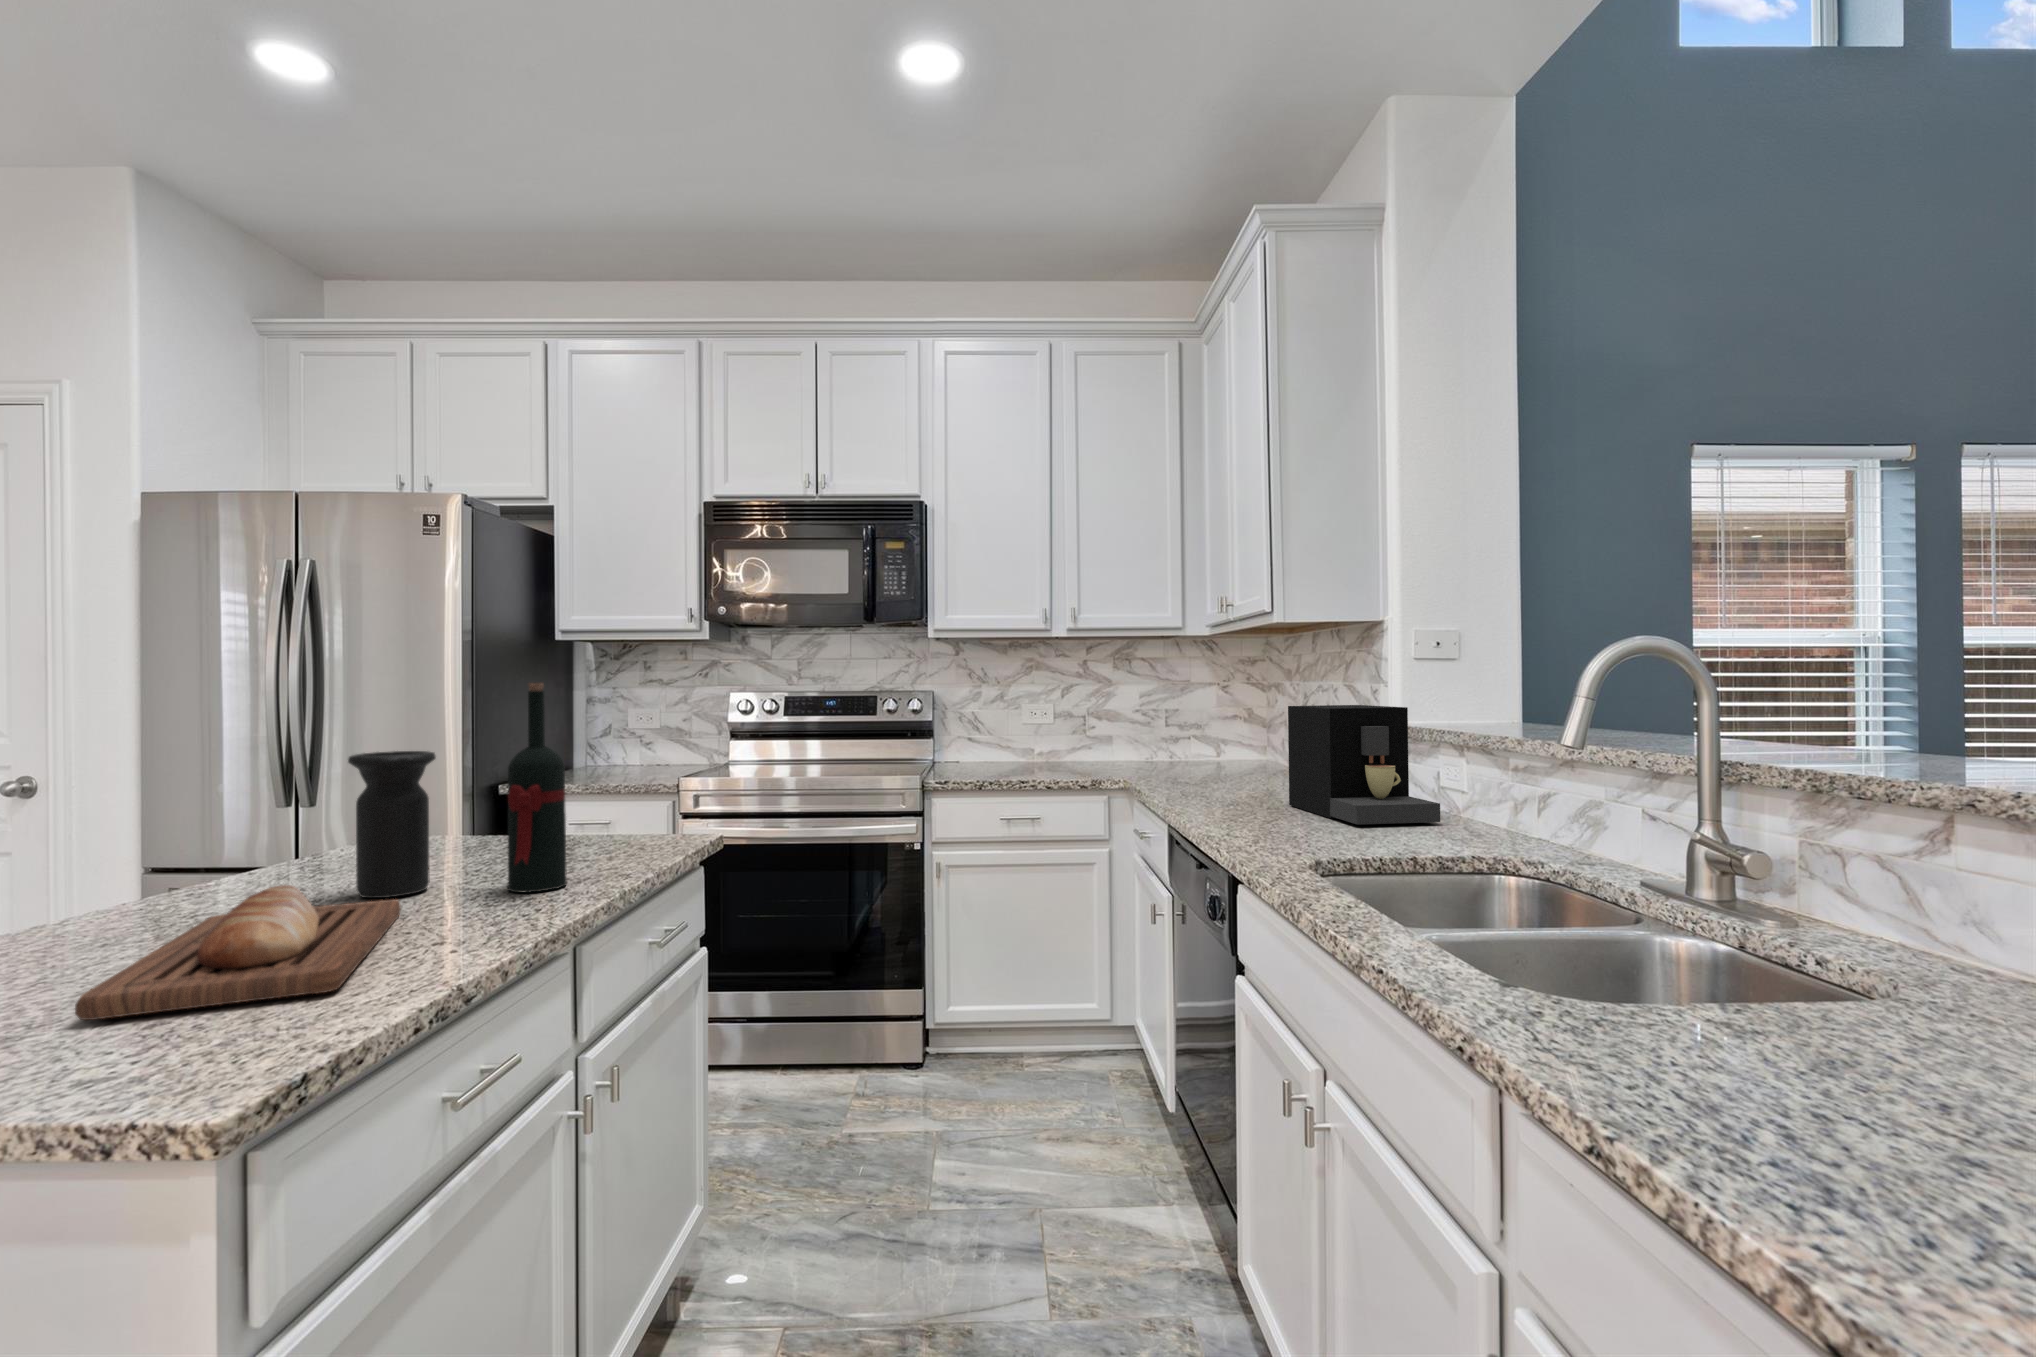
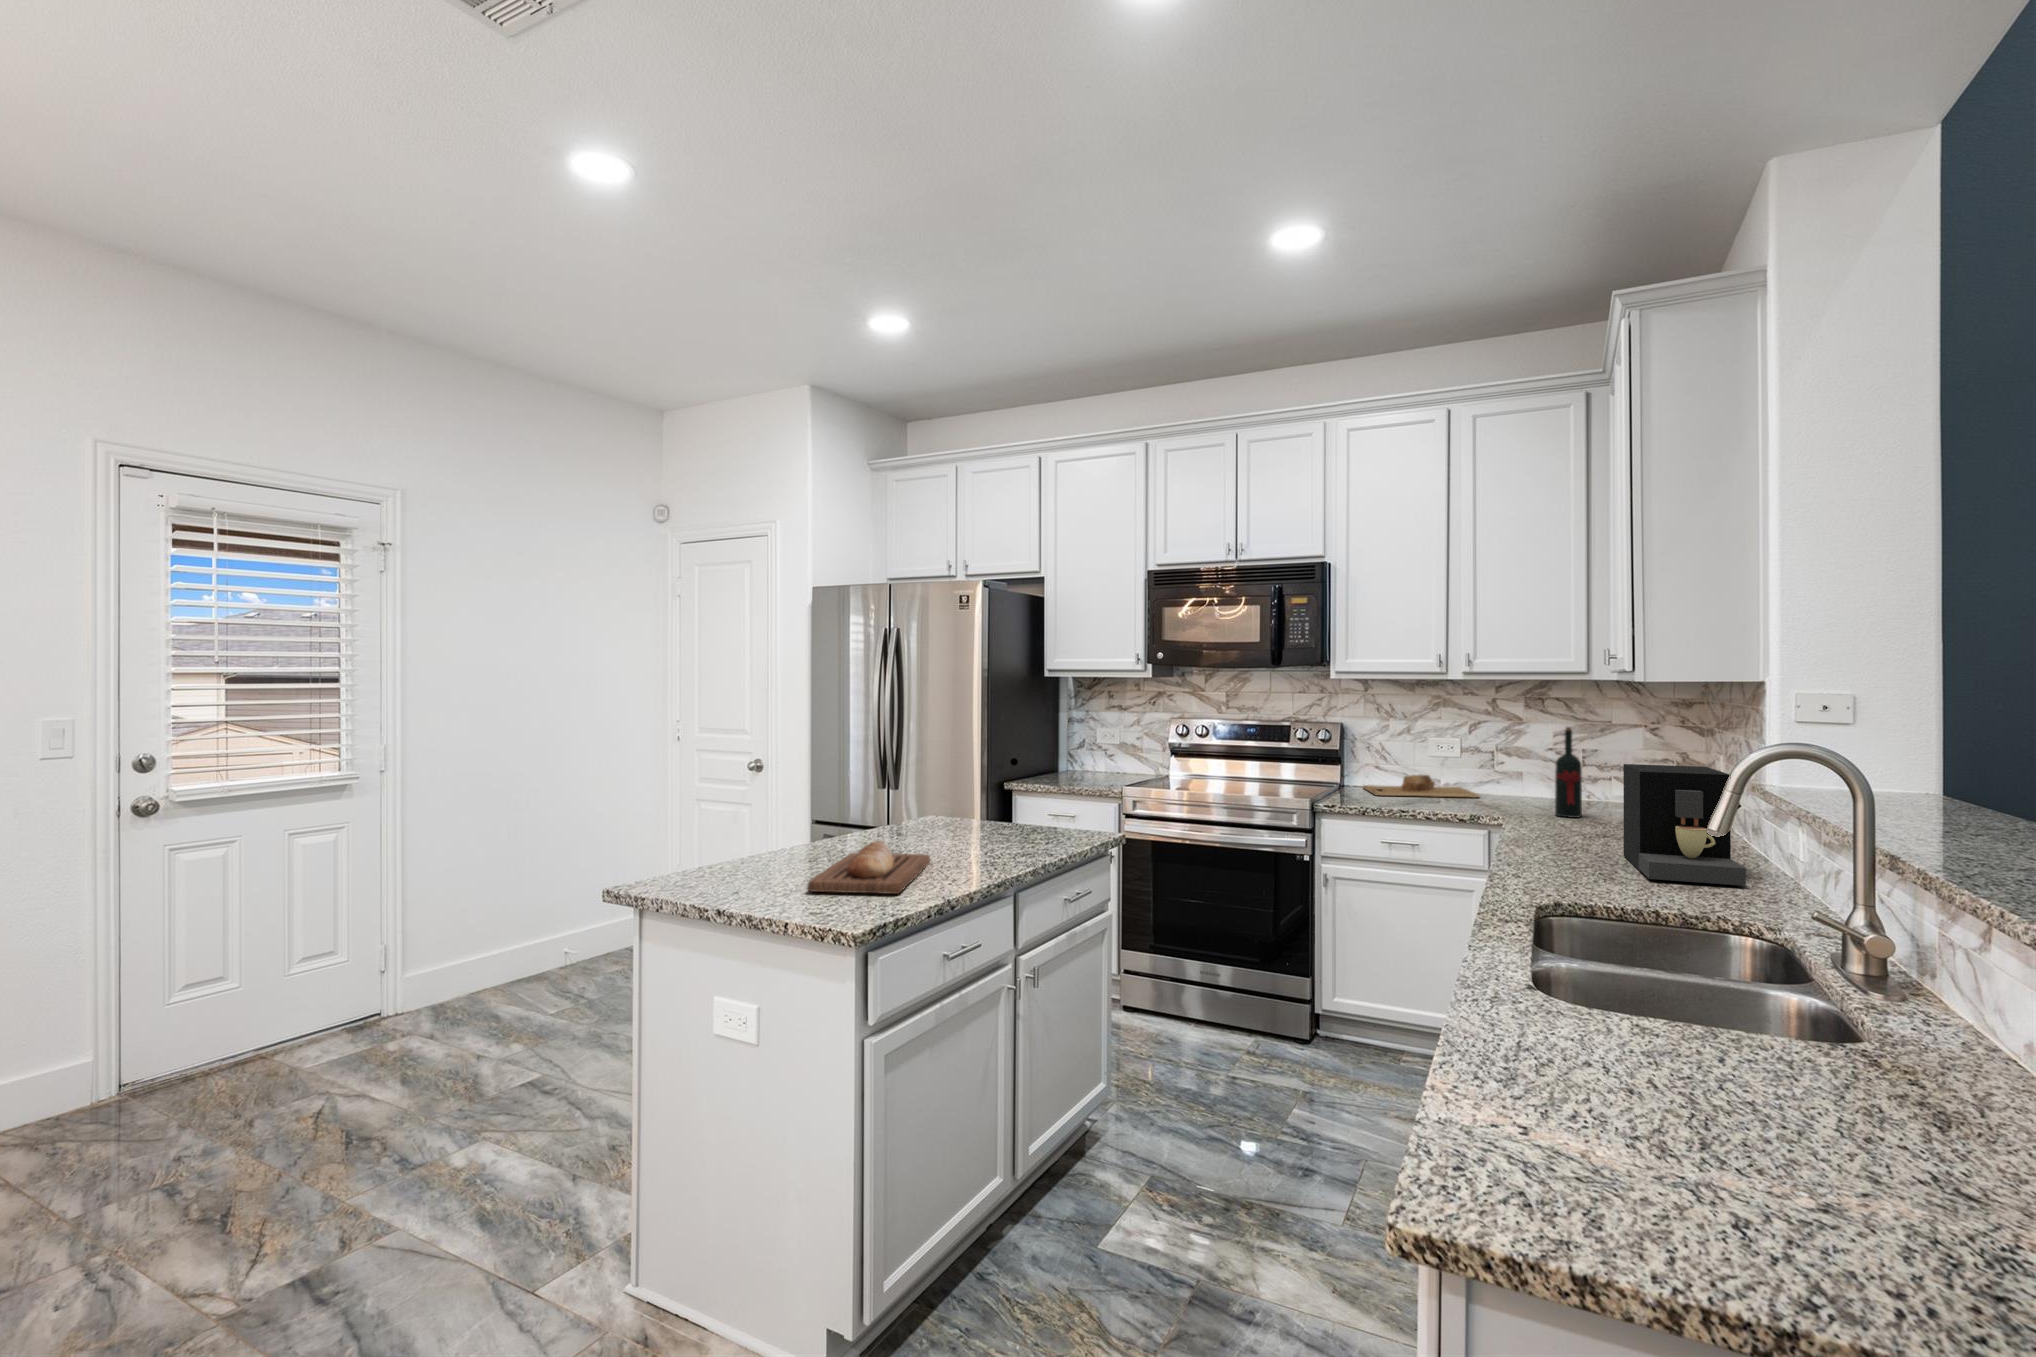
wine bottle: present [508,683,567,893] -> present [1555,726,1582,818]
cutting board: none [954,744,1077,769] -> present [1363,775,1480,798]
vase: present [348,751,436,898] -> none [909,772,949,853]

